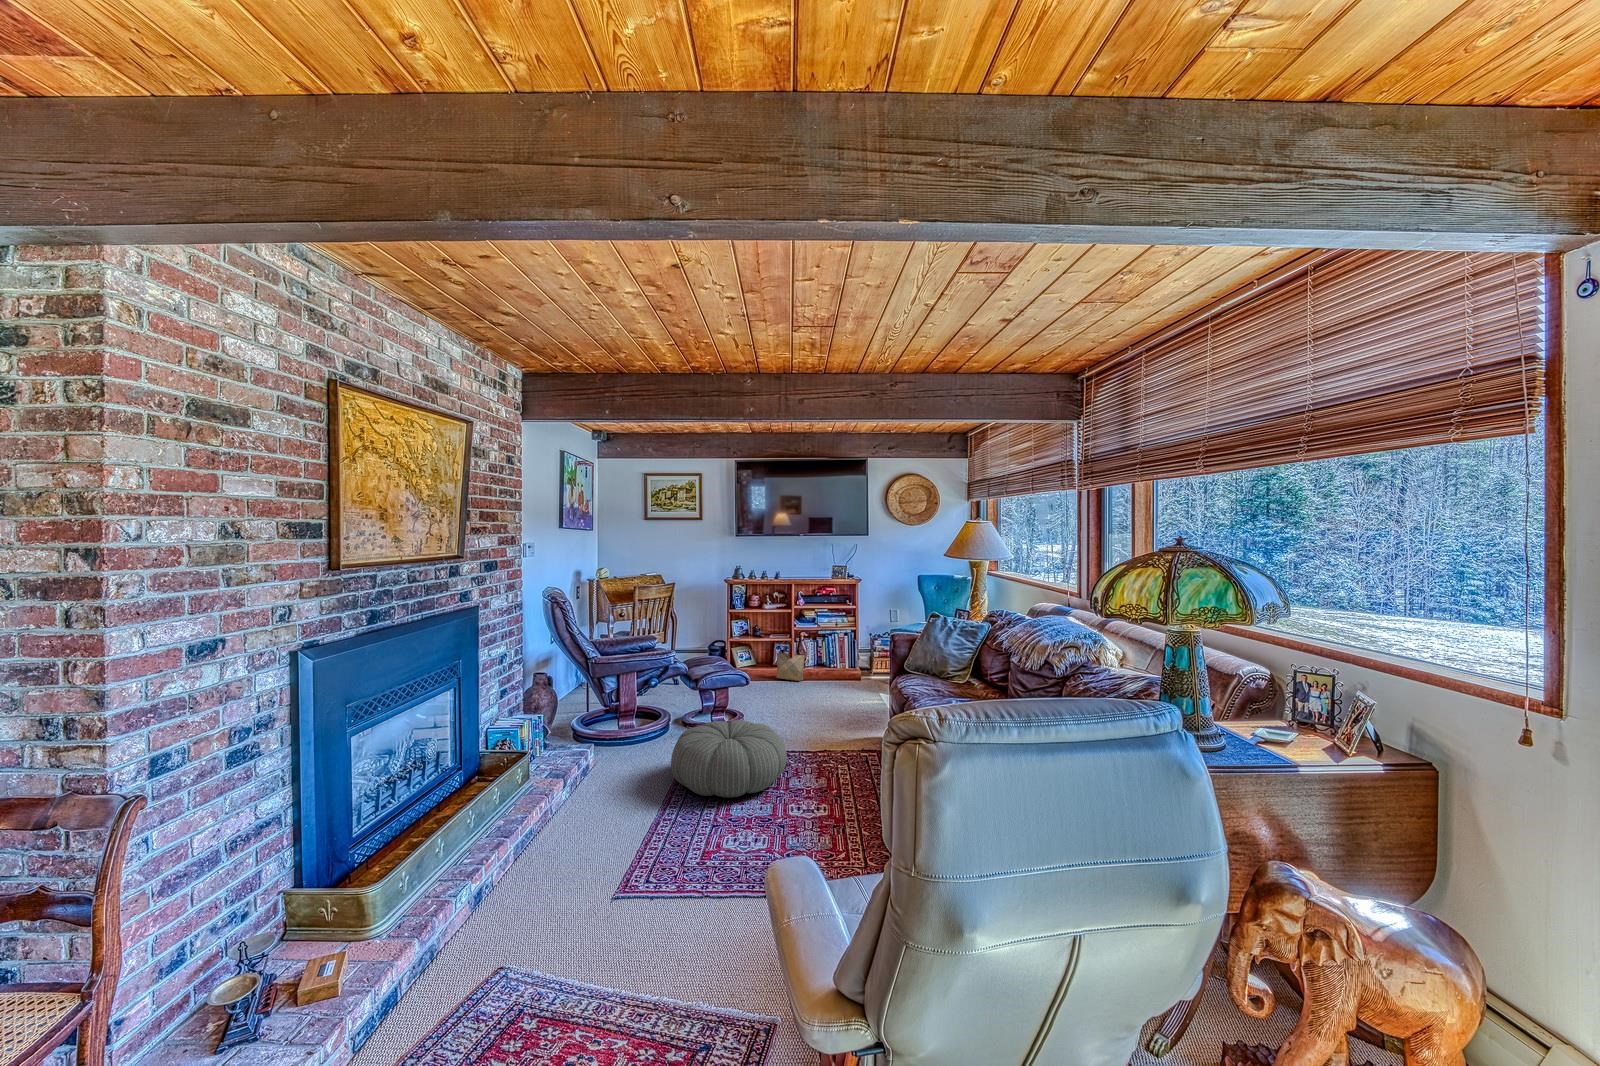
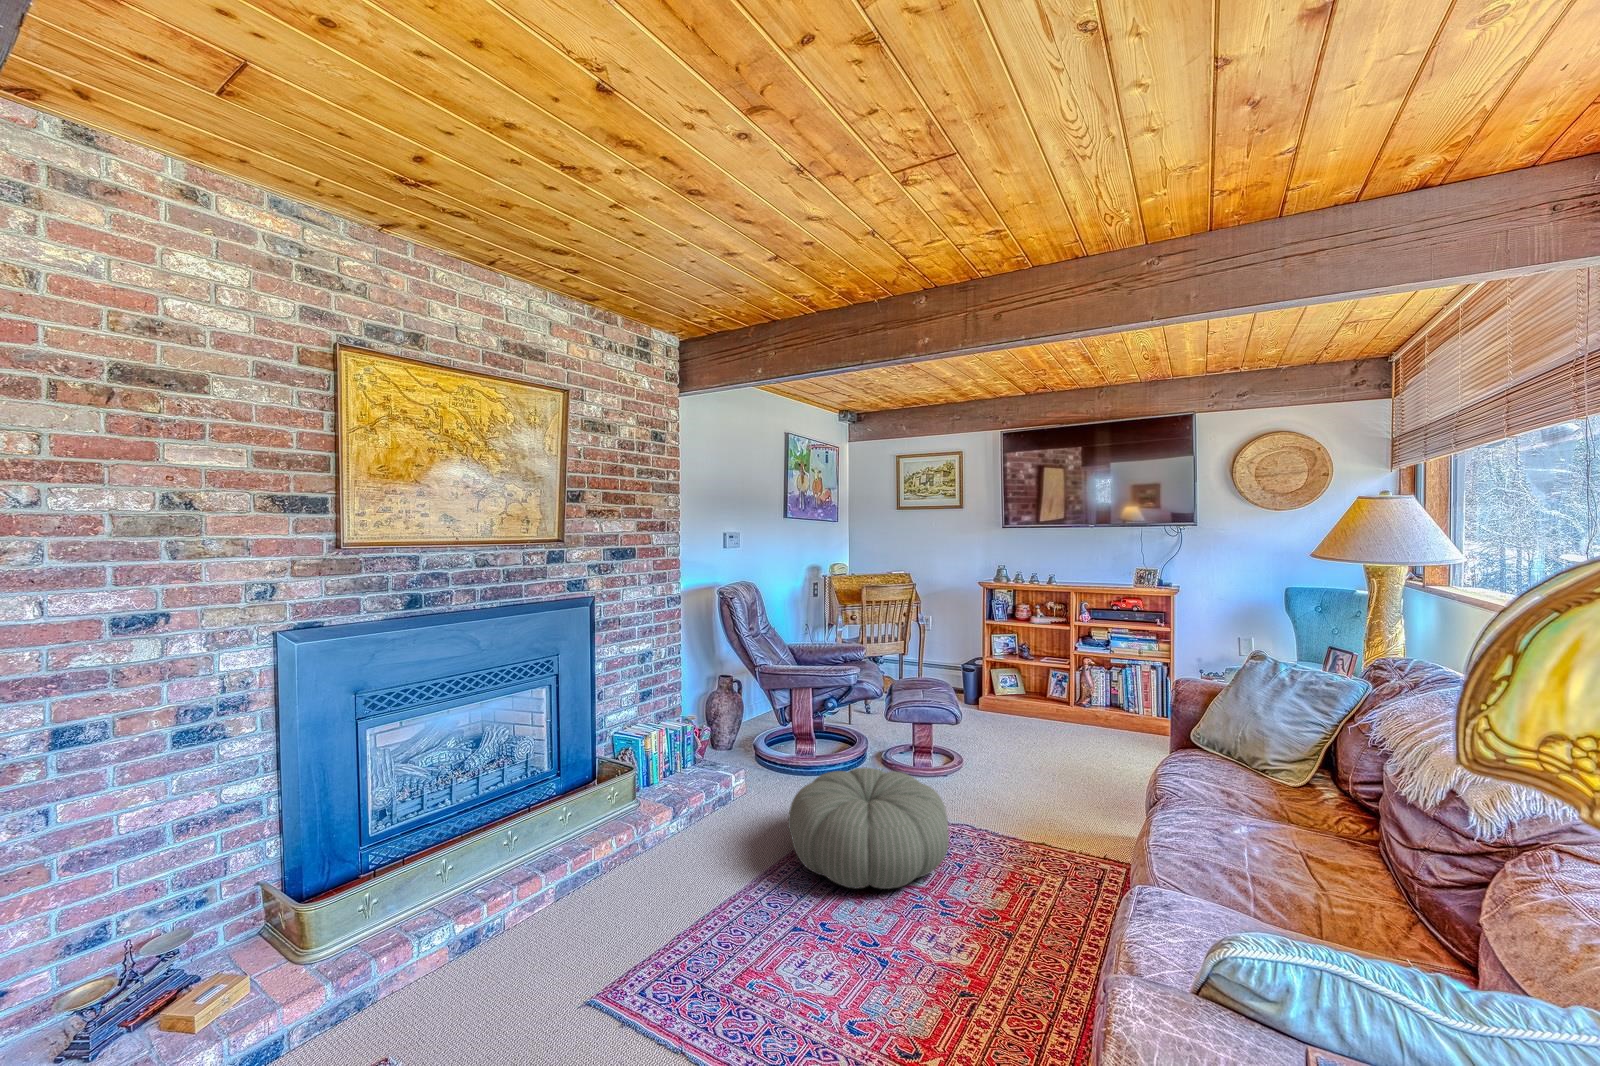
woven basket: present [776,638,805,681] -> none [1044,662,1085,721]

